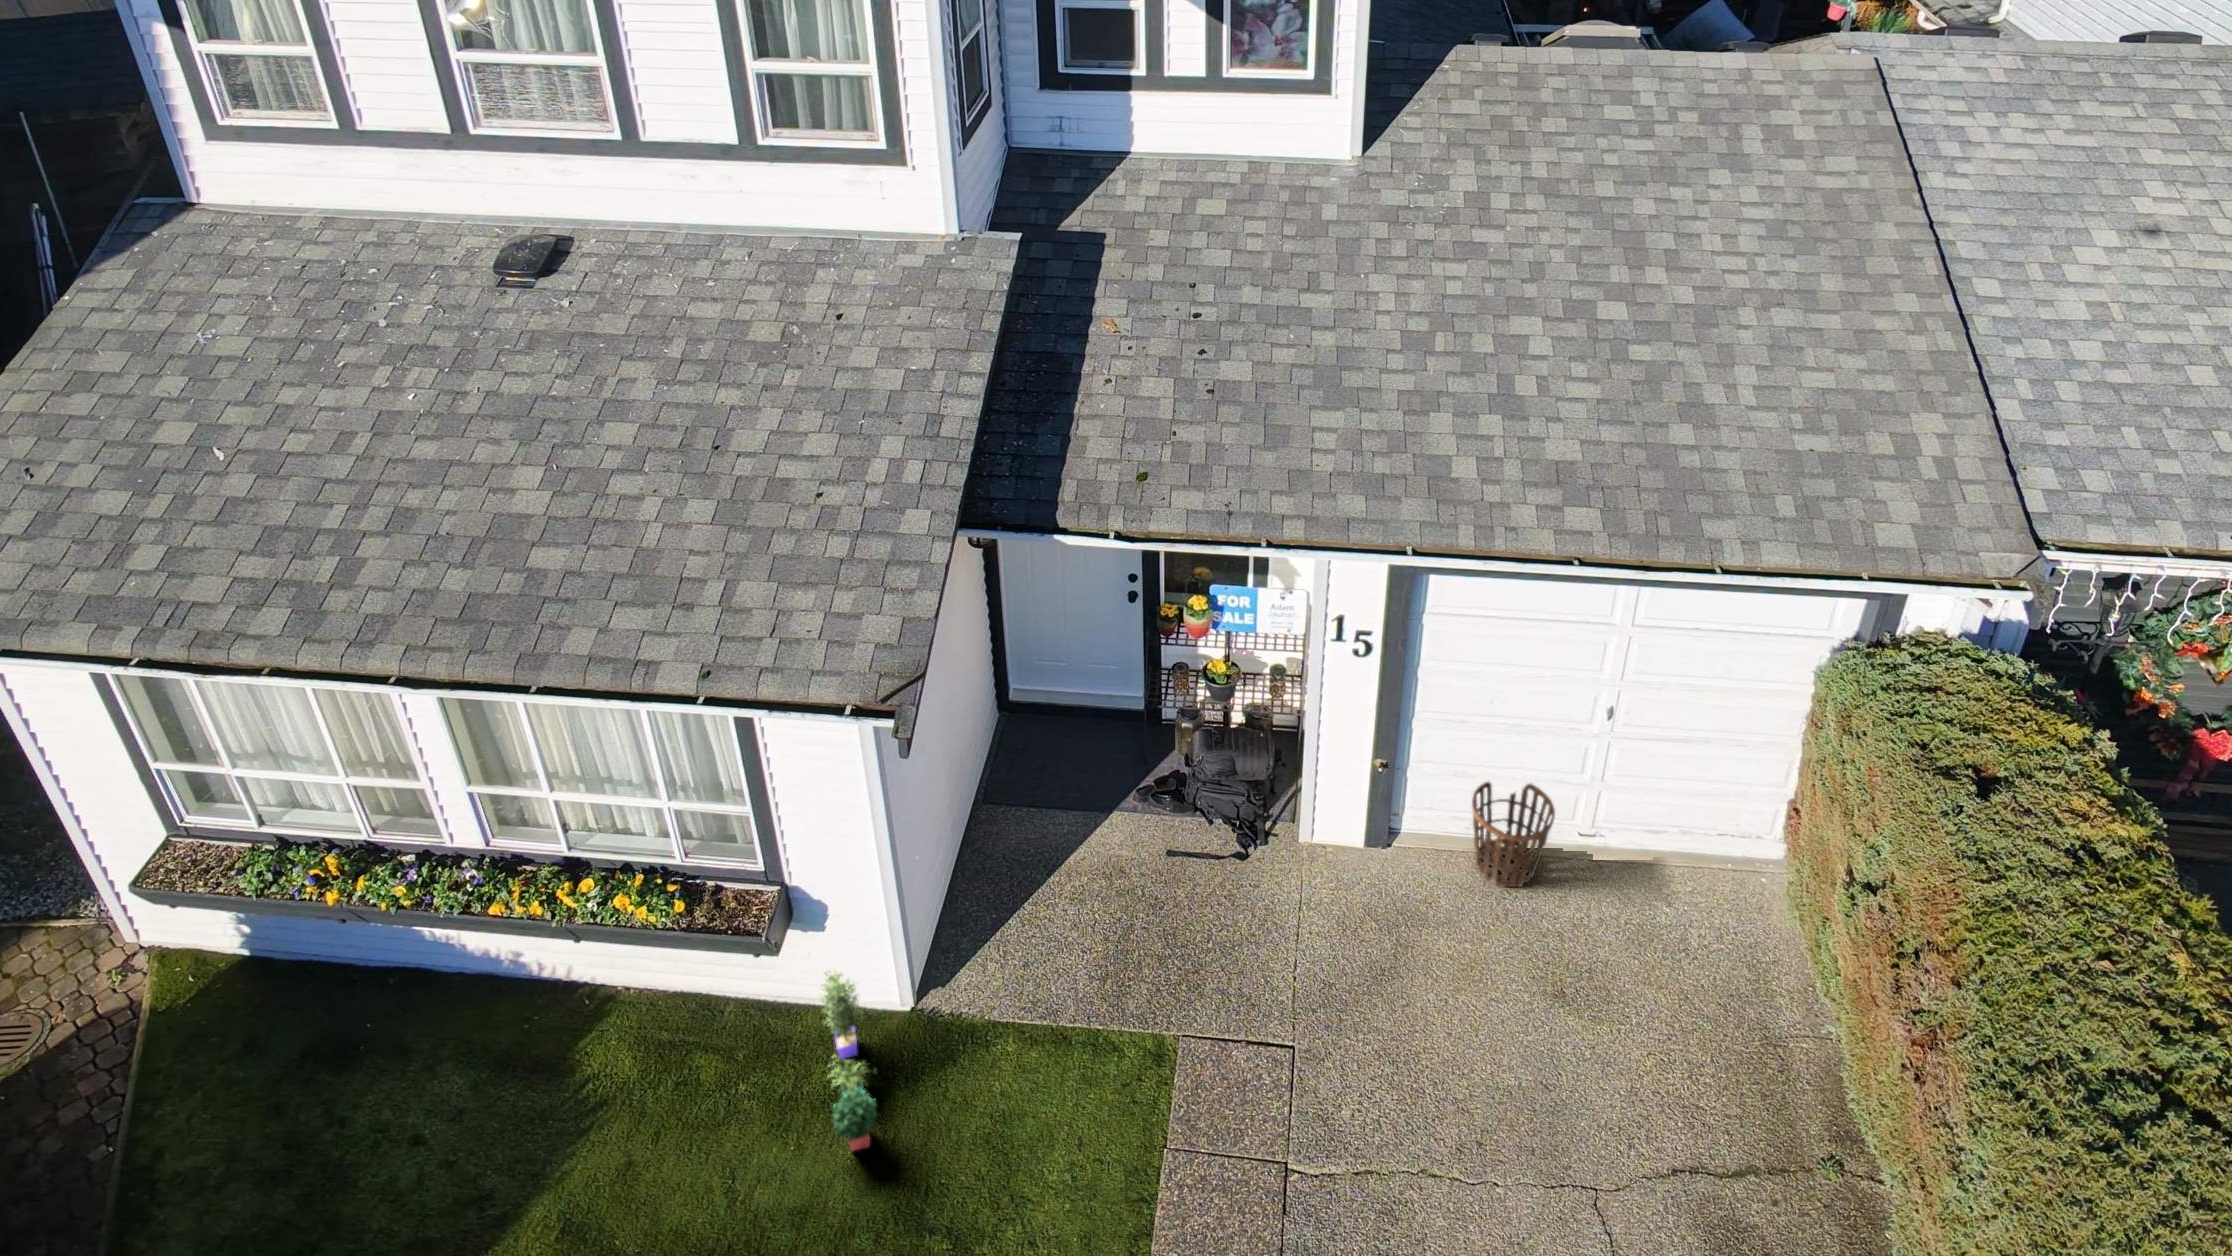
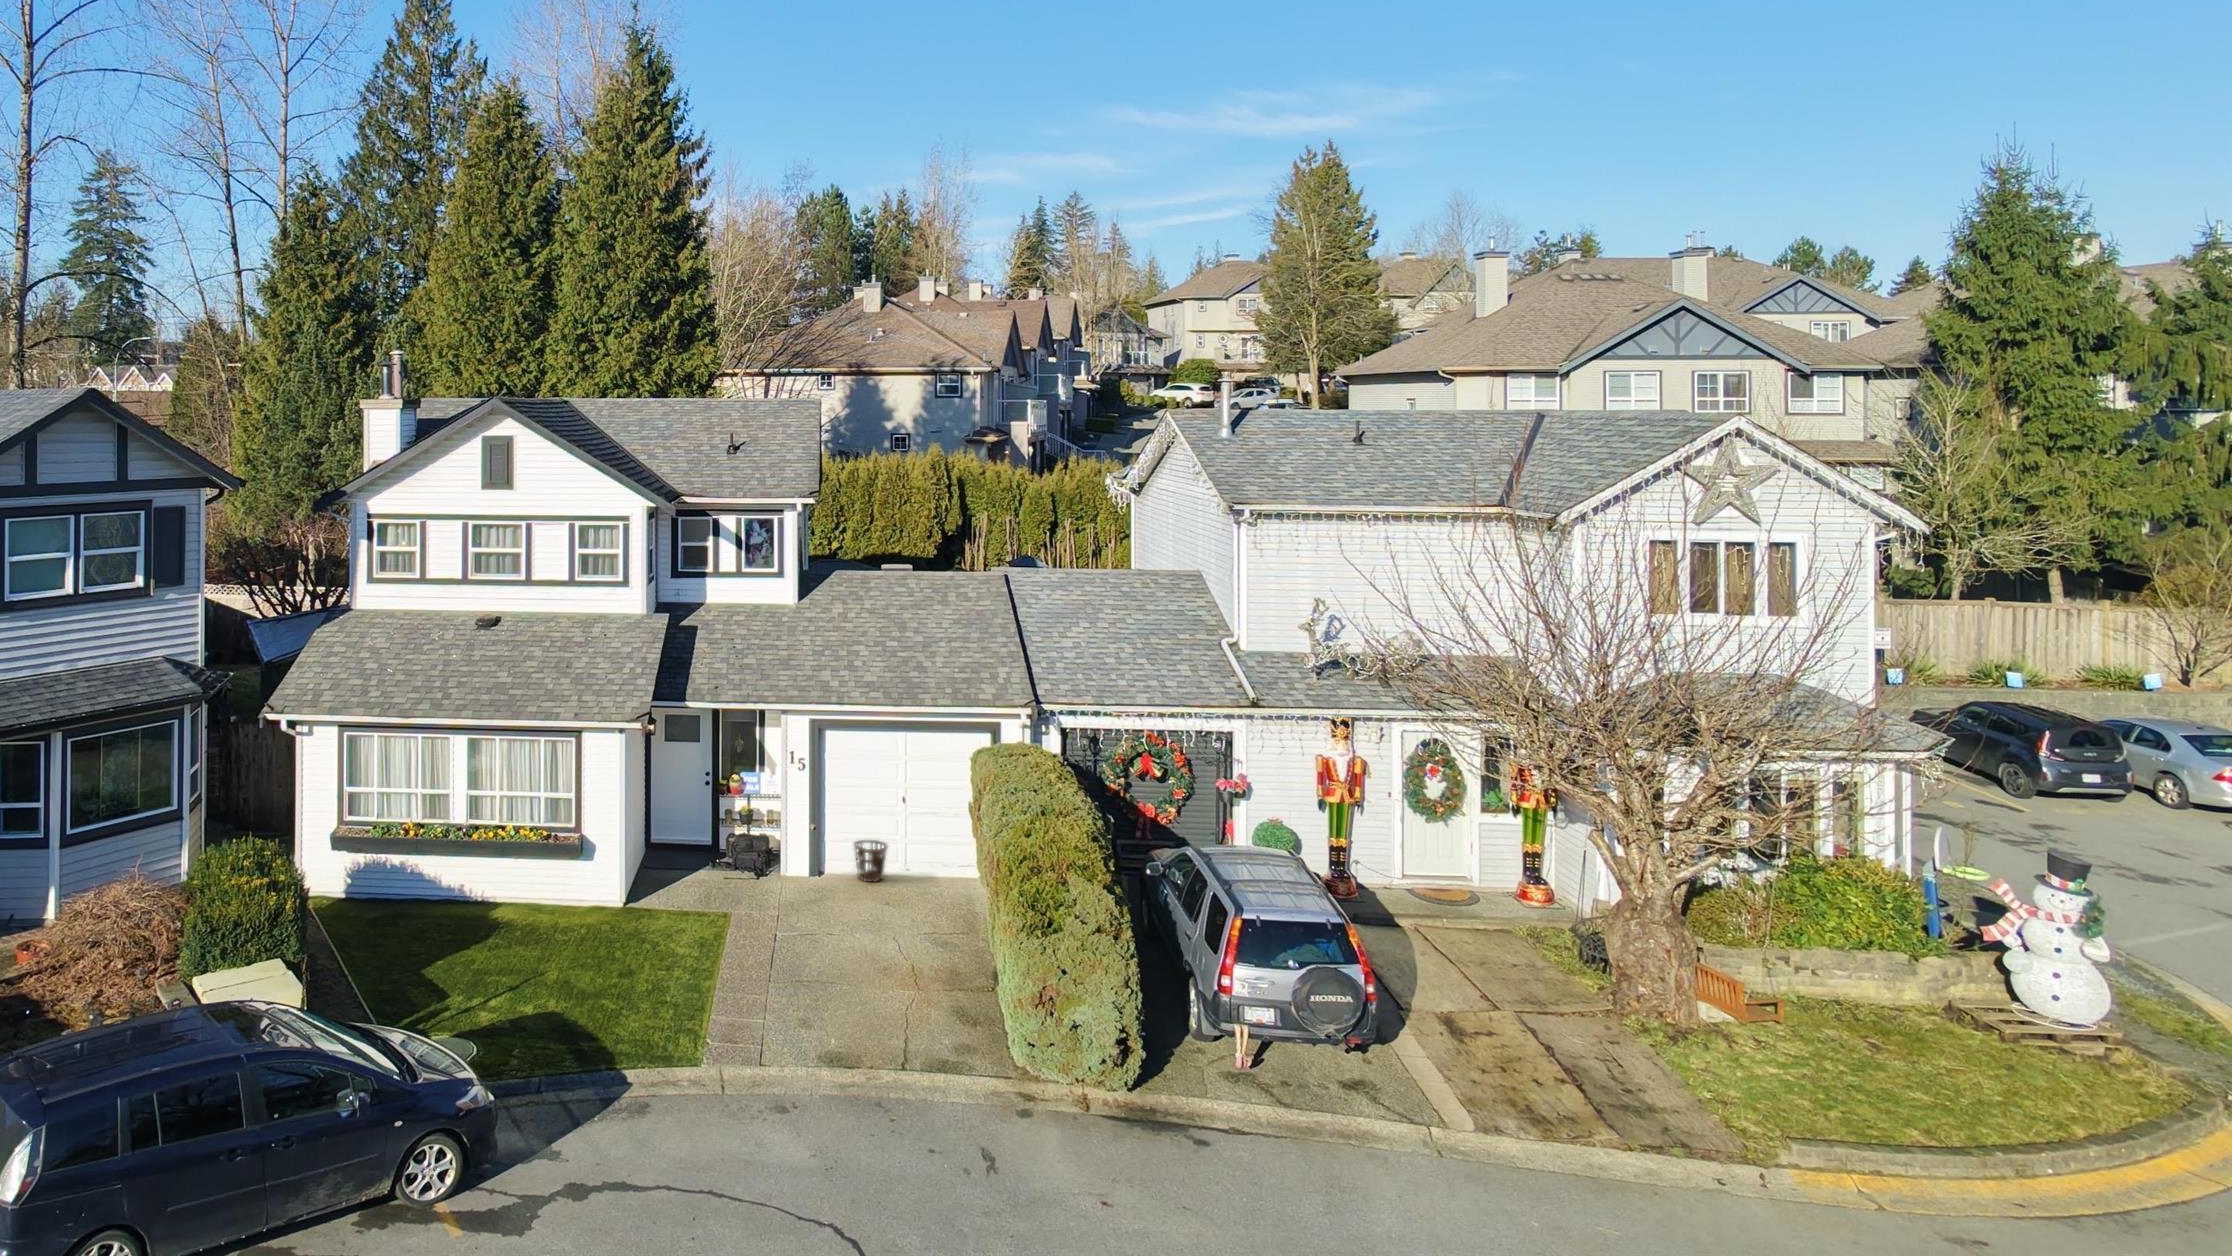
potted plant: present [821,971,877,1151] -> none [597,864,624,925]

